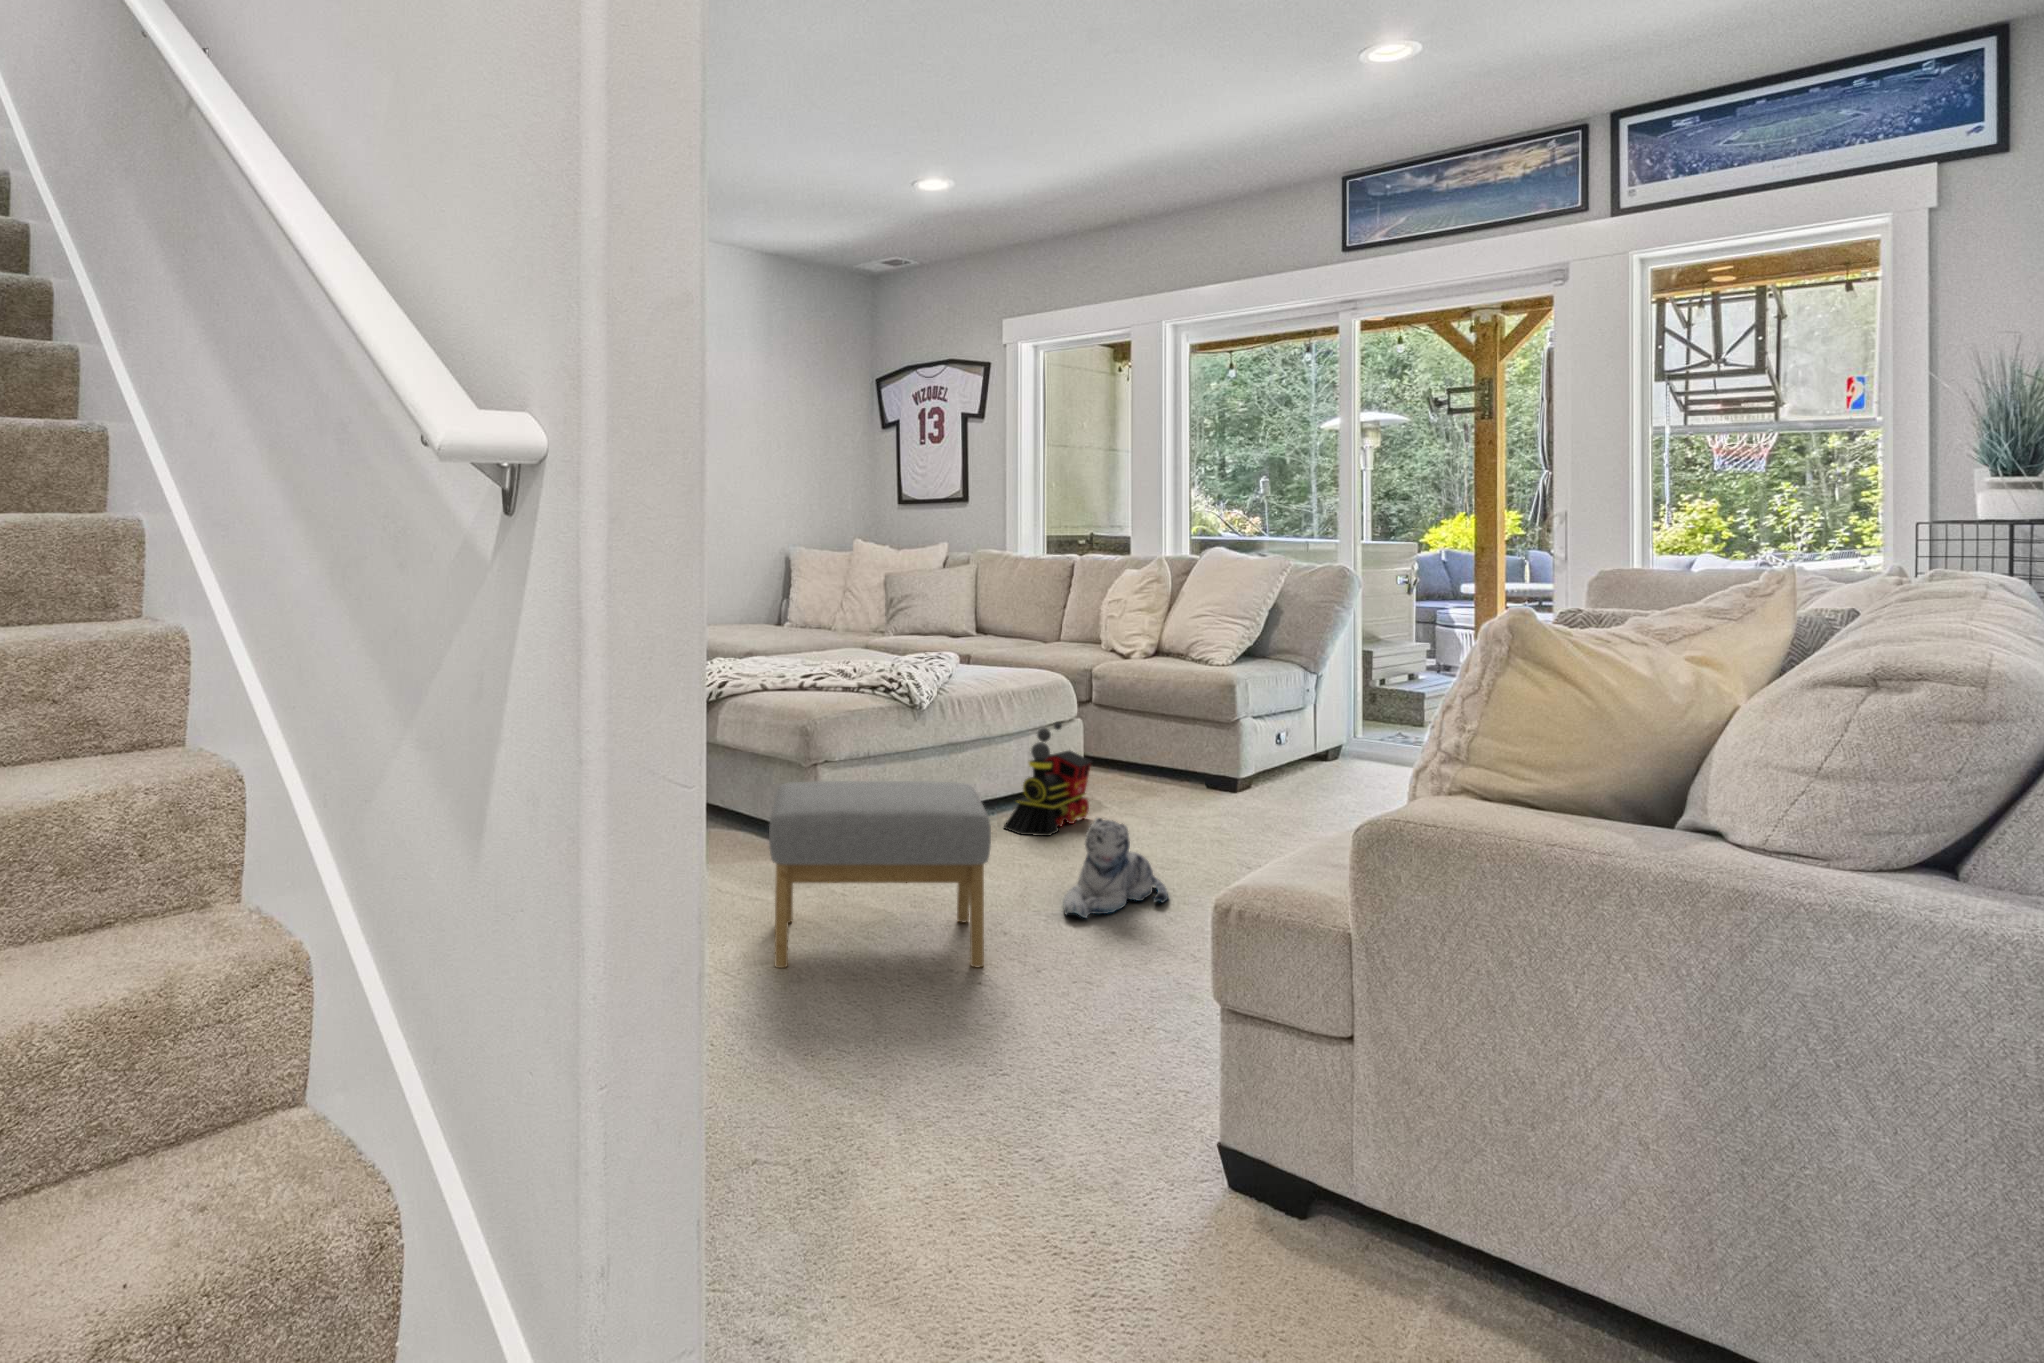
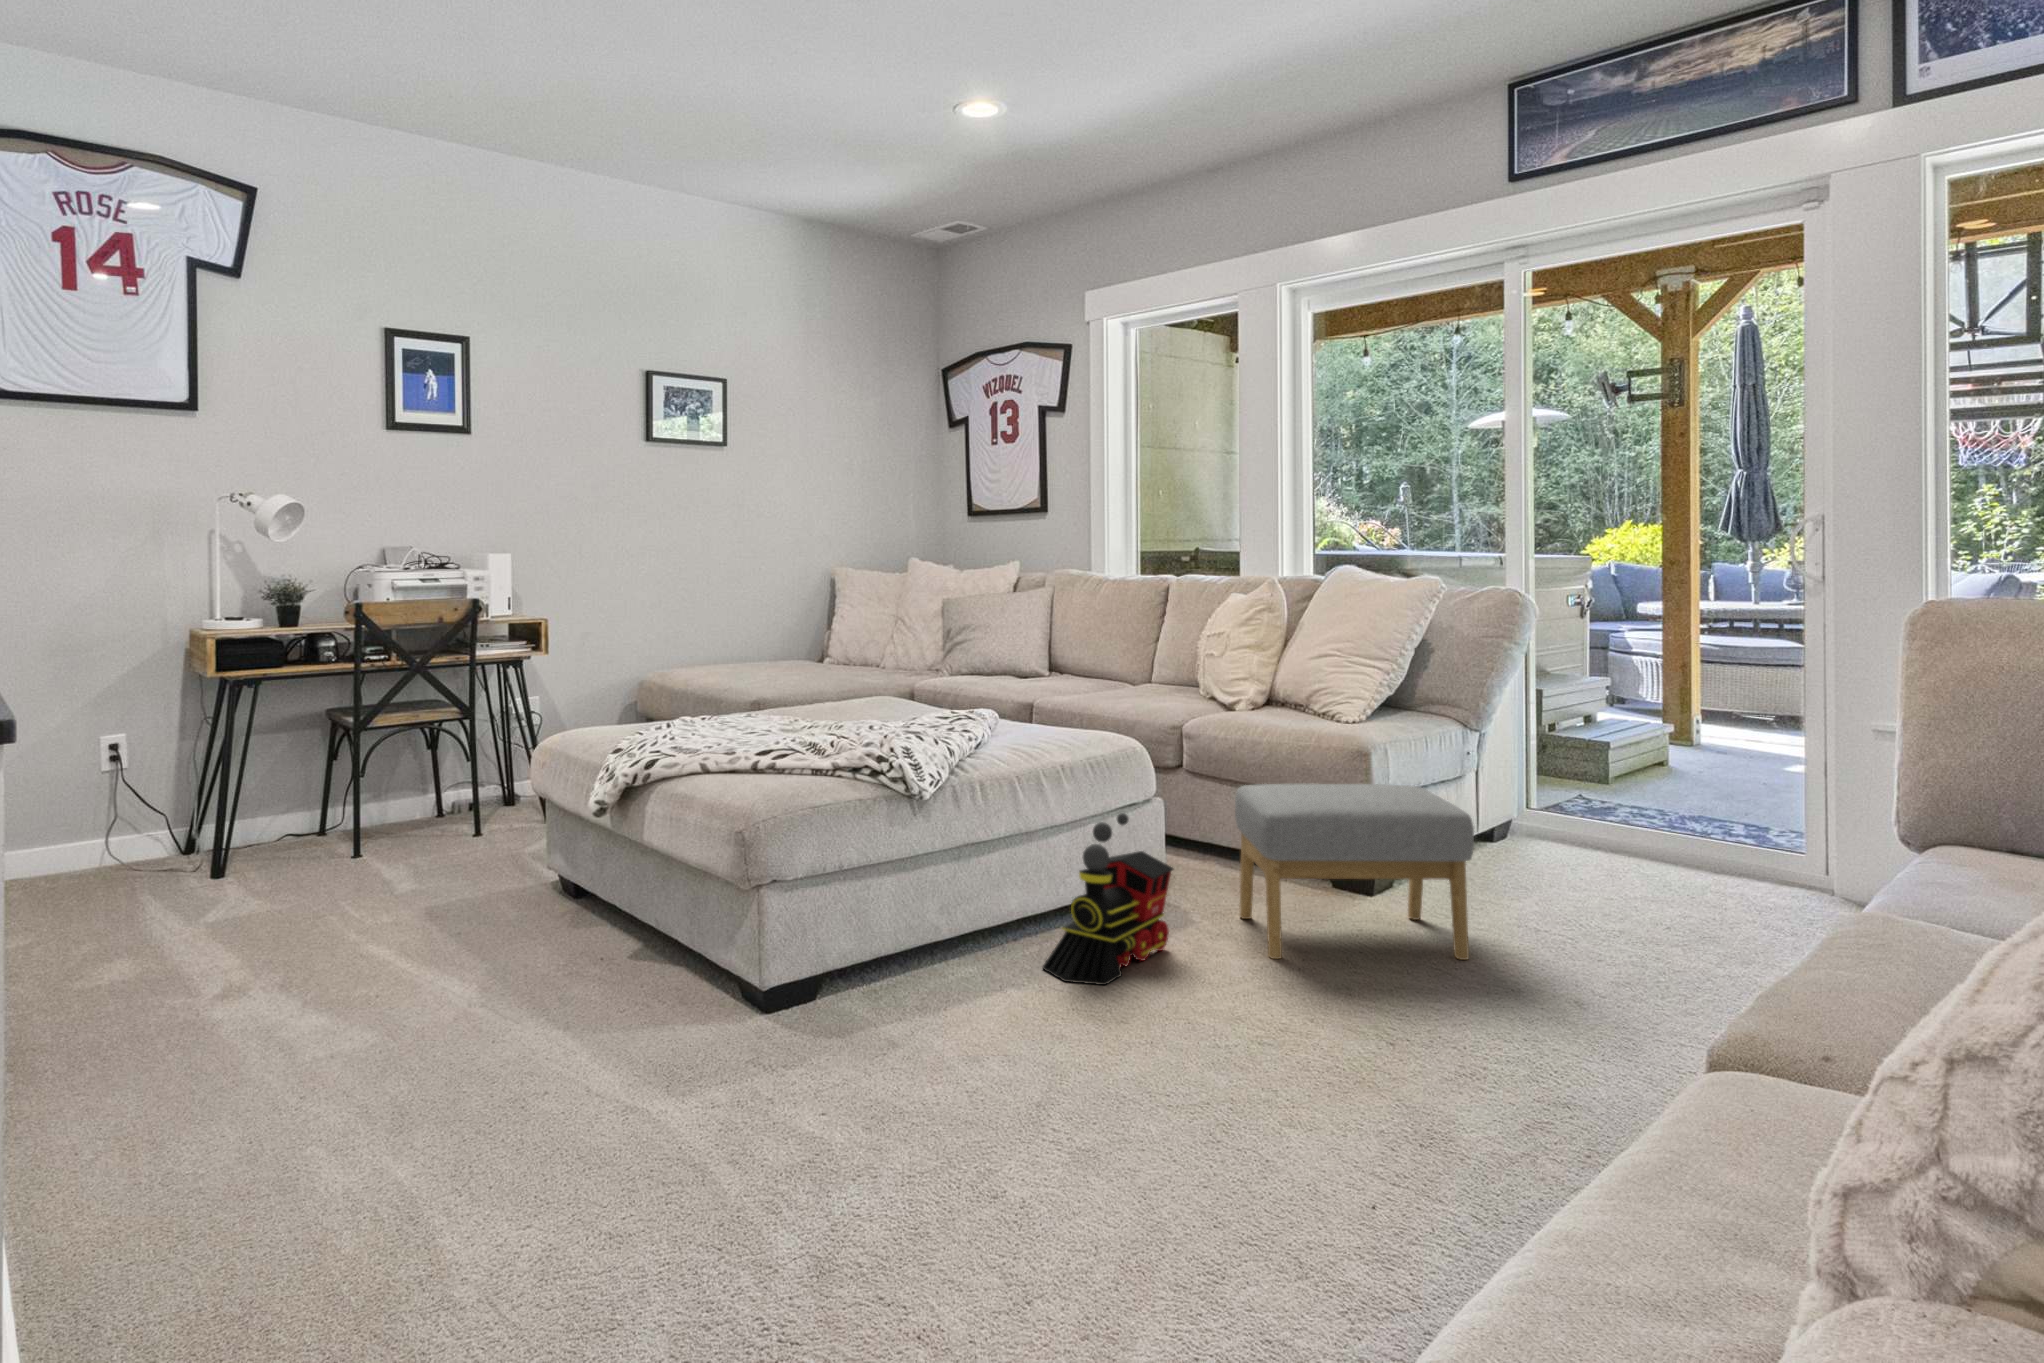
footstool: present [769,781,991,968] -> present [1235,784,1474,960]
plush toy: present [1063,818,1168,918] -> none [1098,998,1274,1179]

